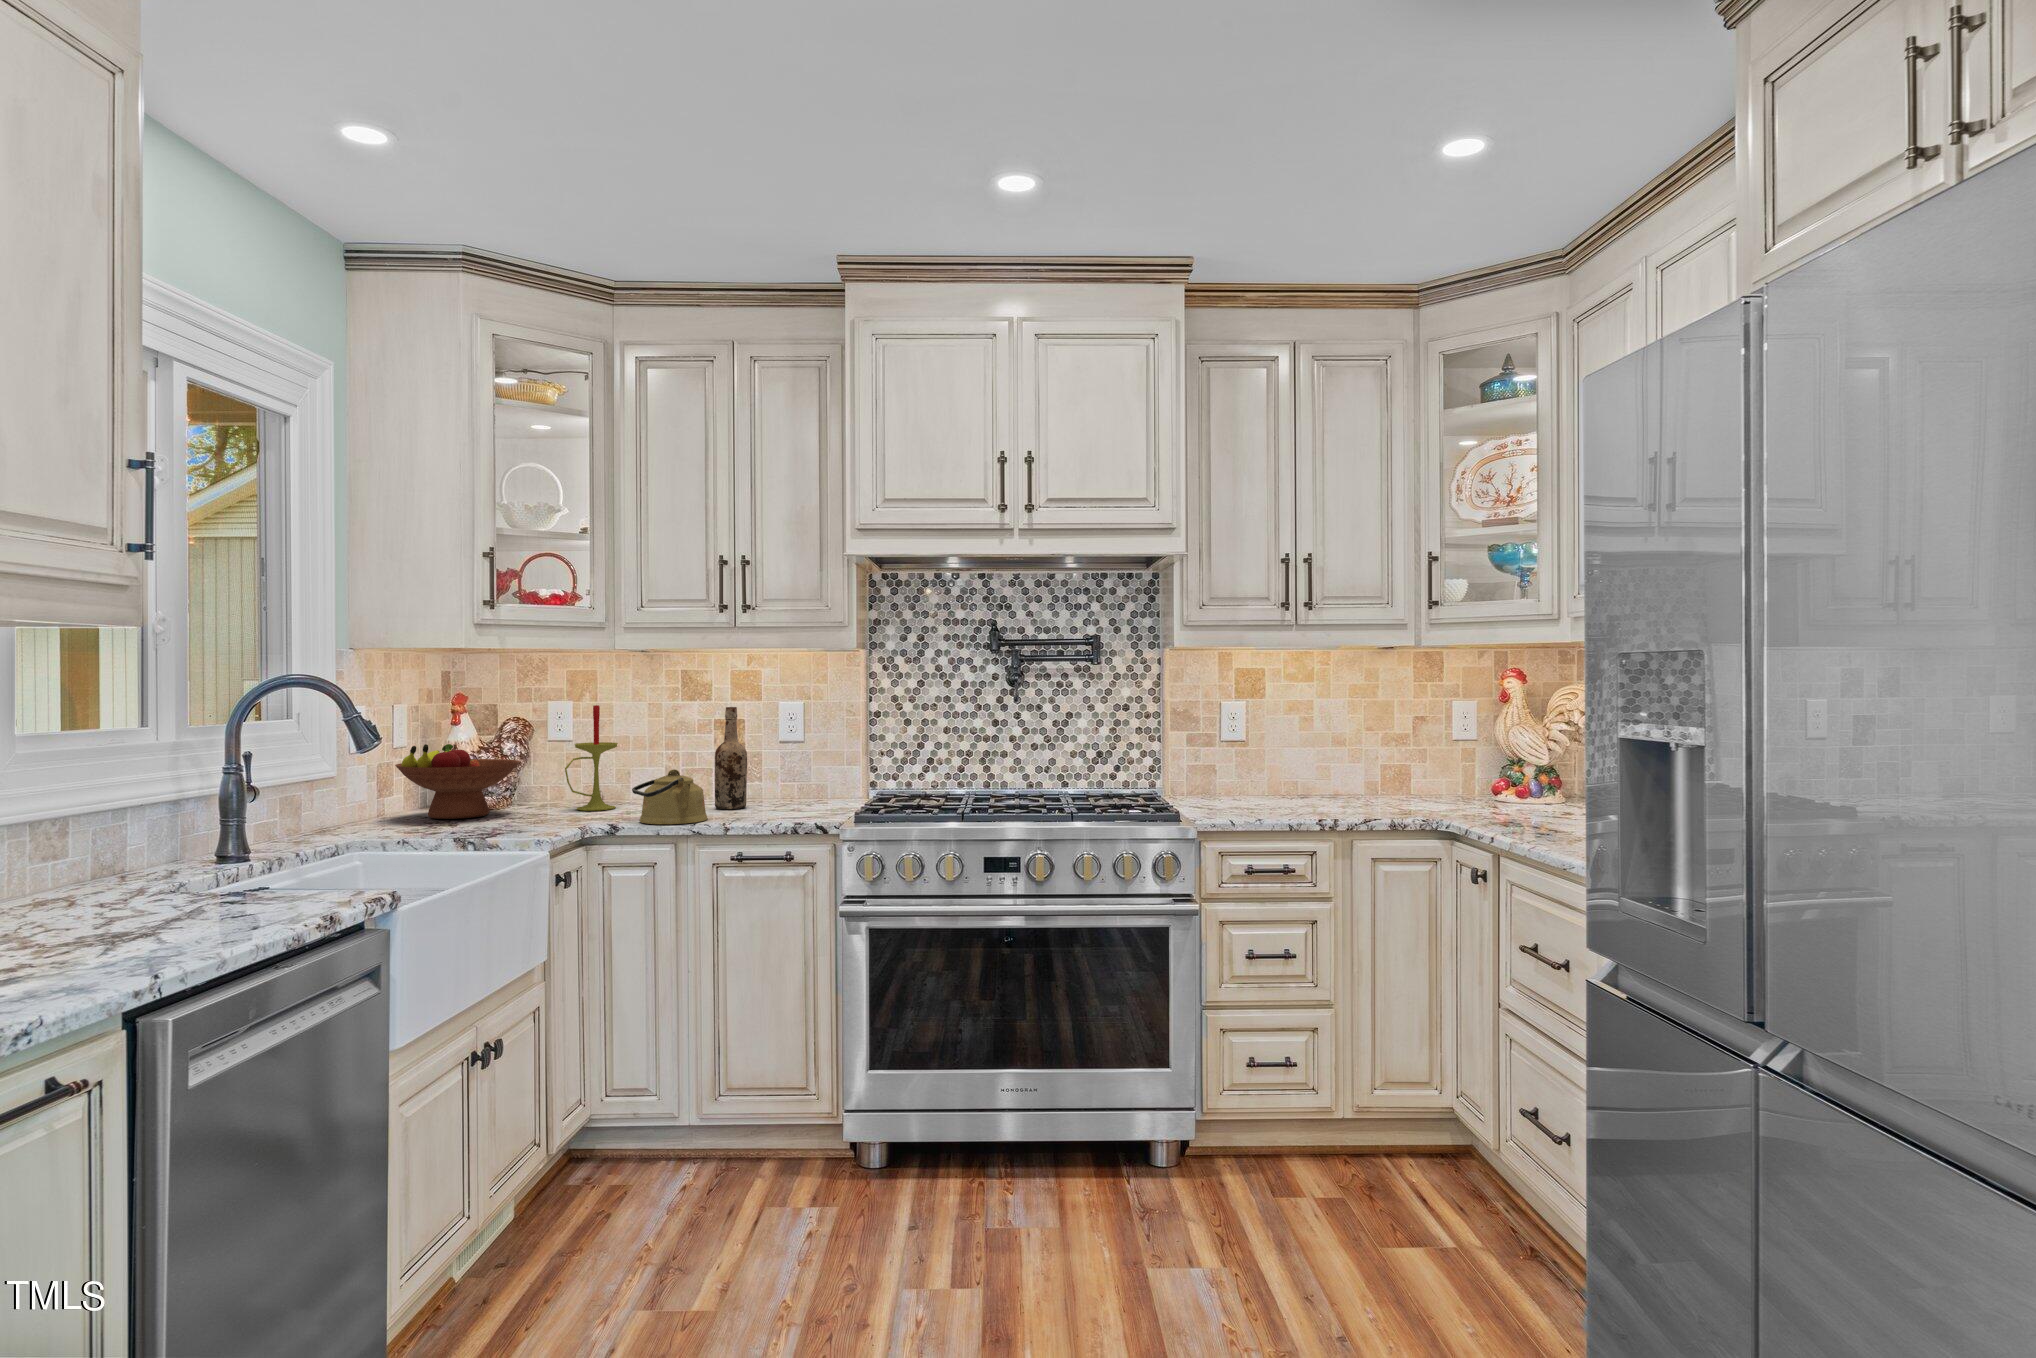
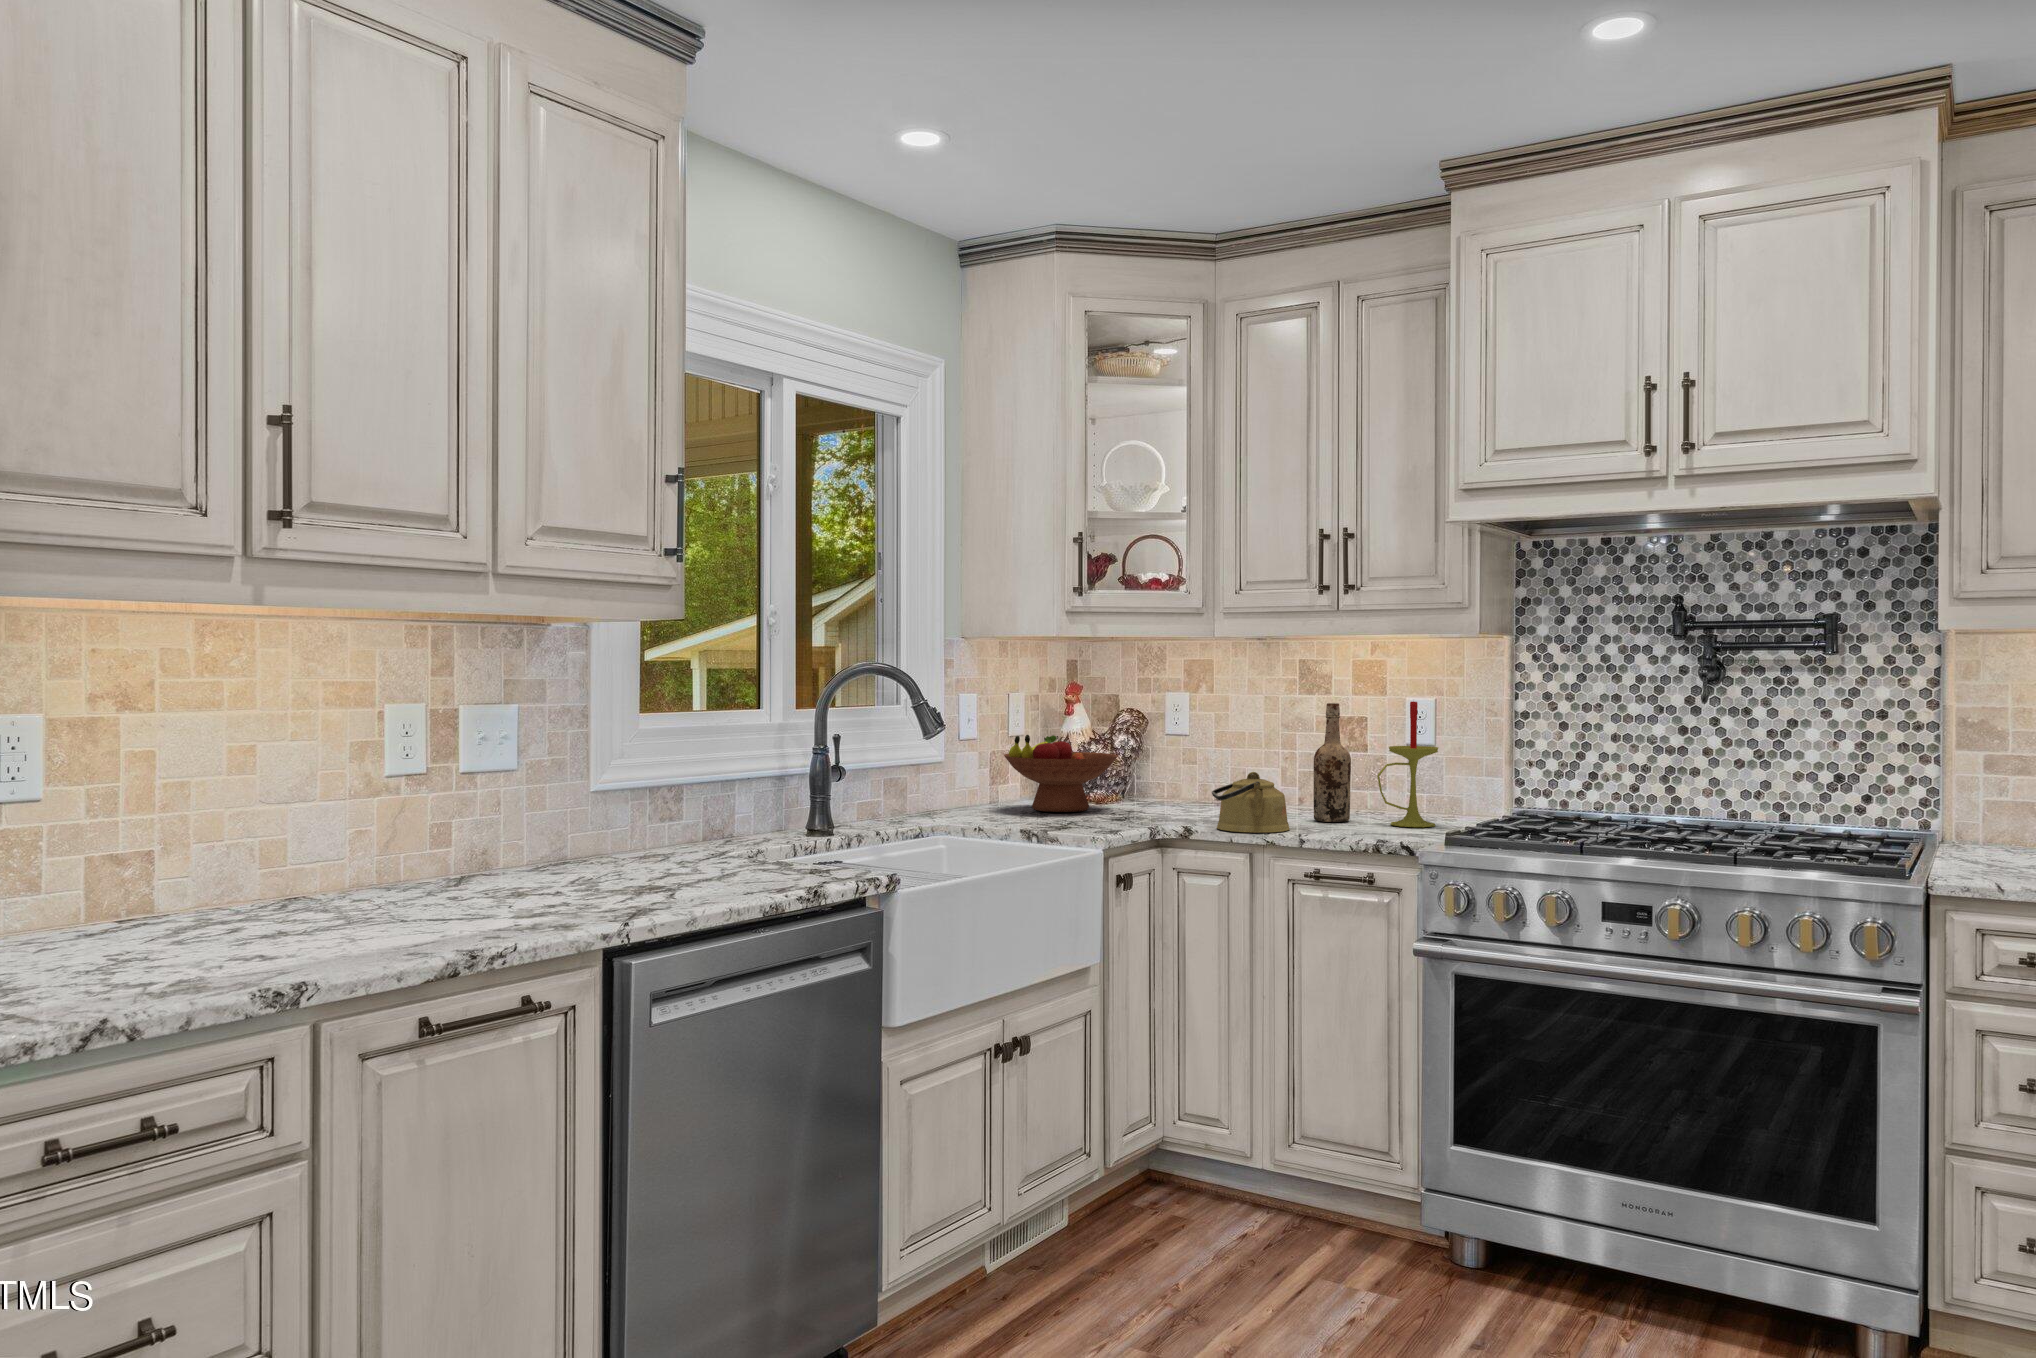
candle: present [565,705,618,811] -> present [1377,701,1438,827]

